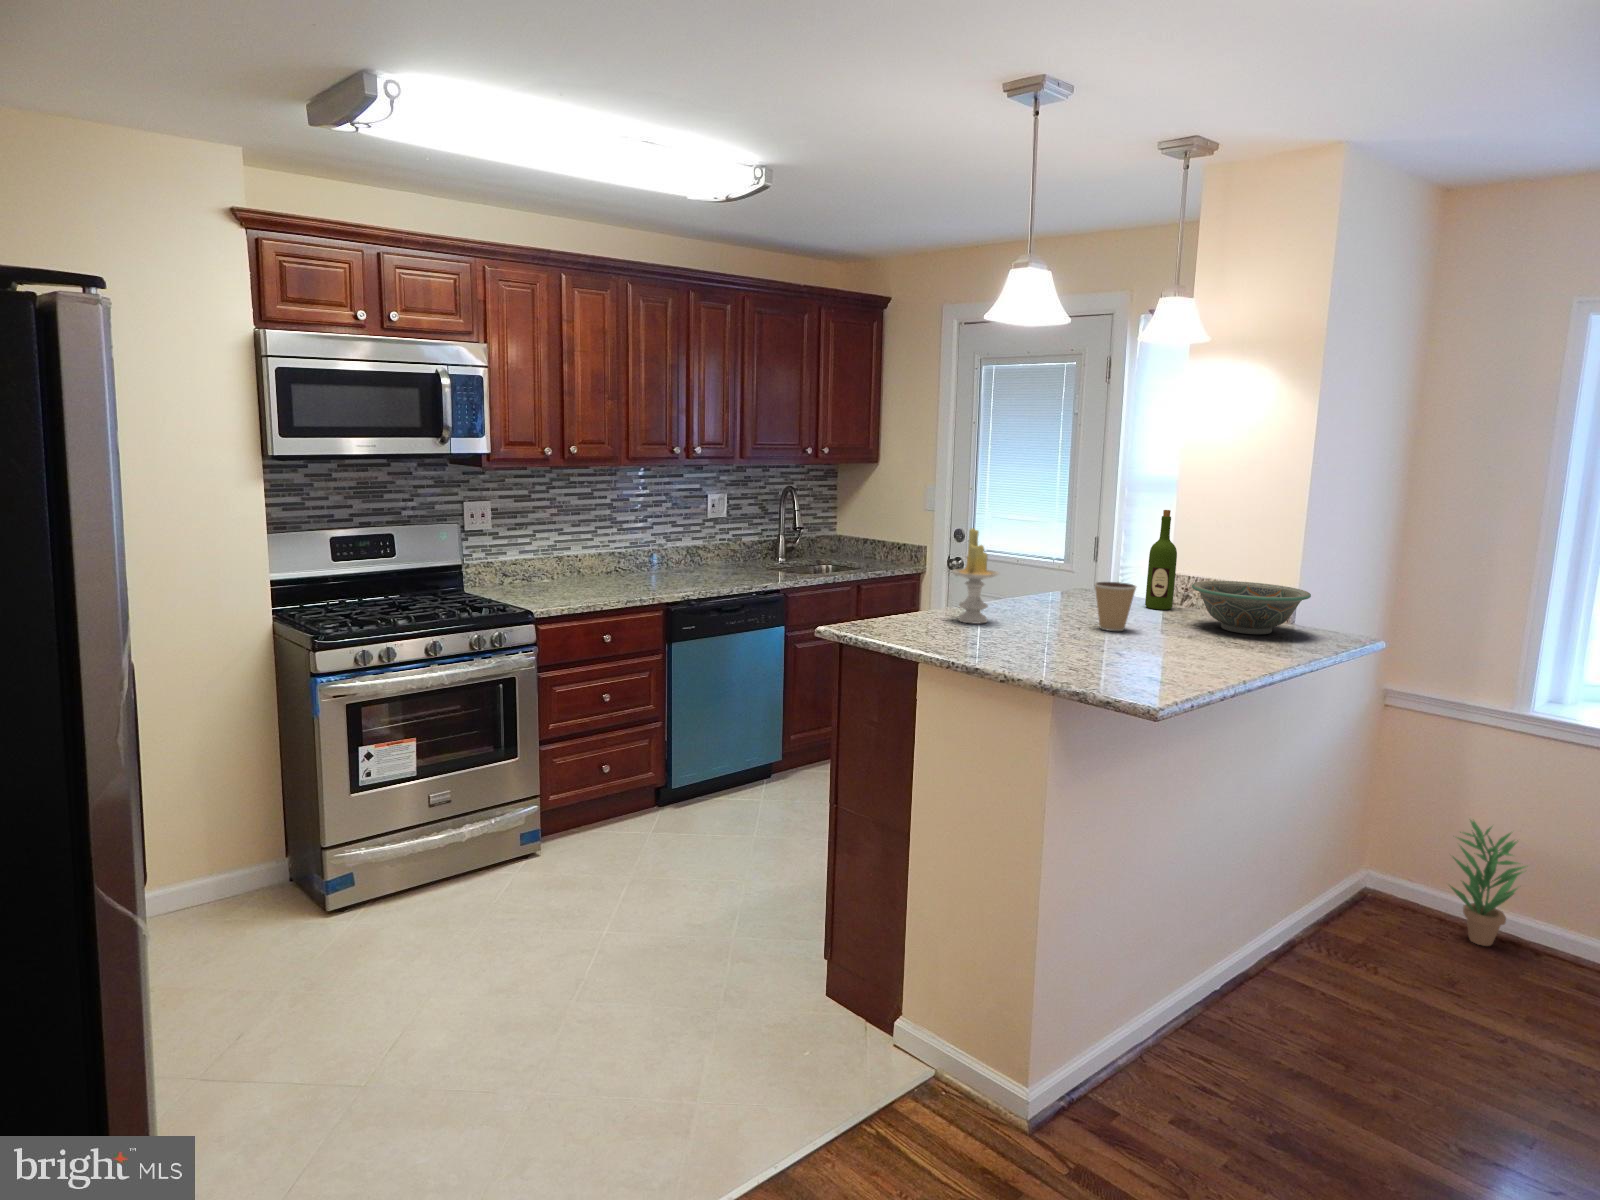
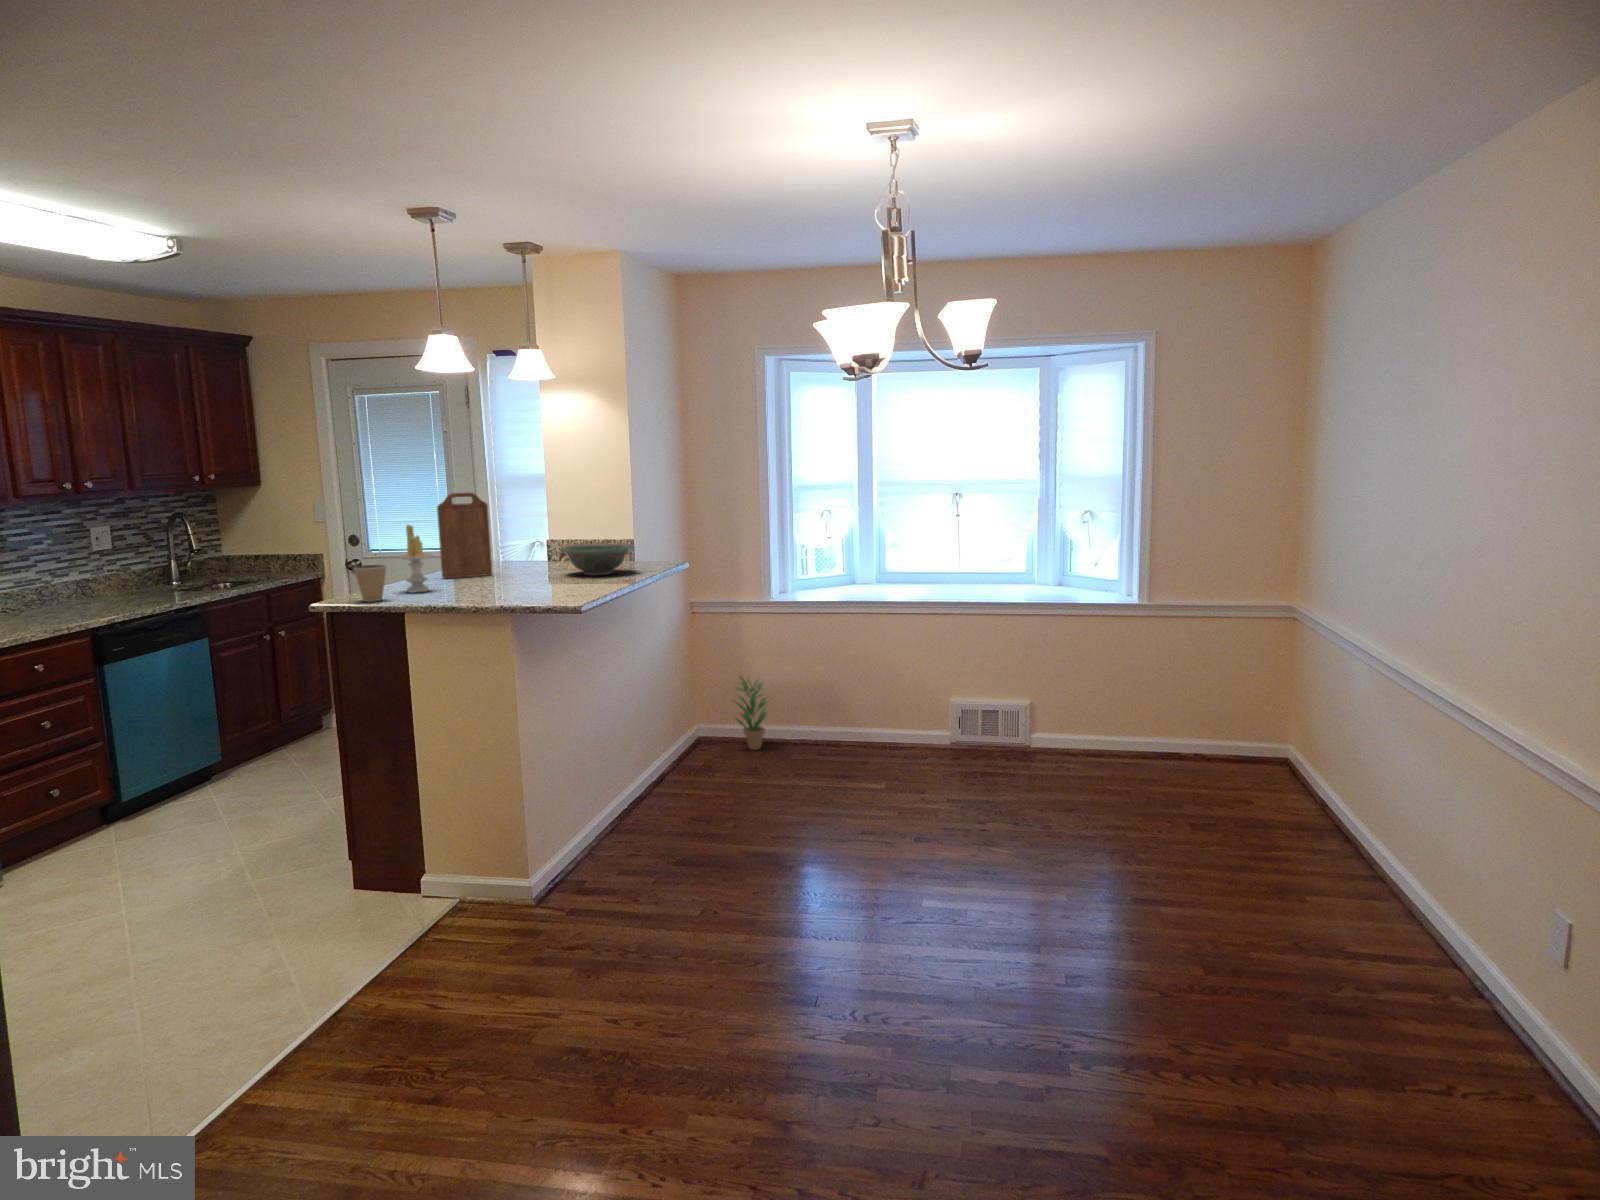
cutting board: none [1022,489,1098,607] -> present [437,492,492,579]
wine bottle: present [1145,510,1177,610] -> none [526,501,547,570]
coffee cup: present [1095,582,1136,631] -> present [354,565,386,602]

